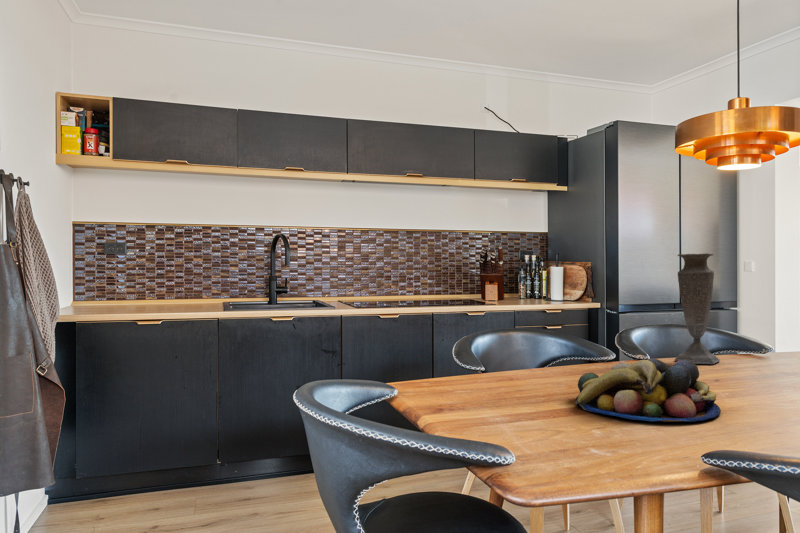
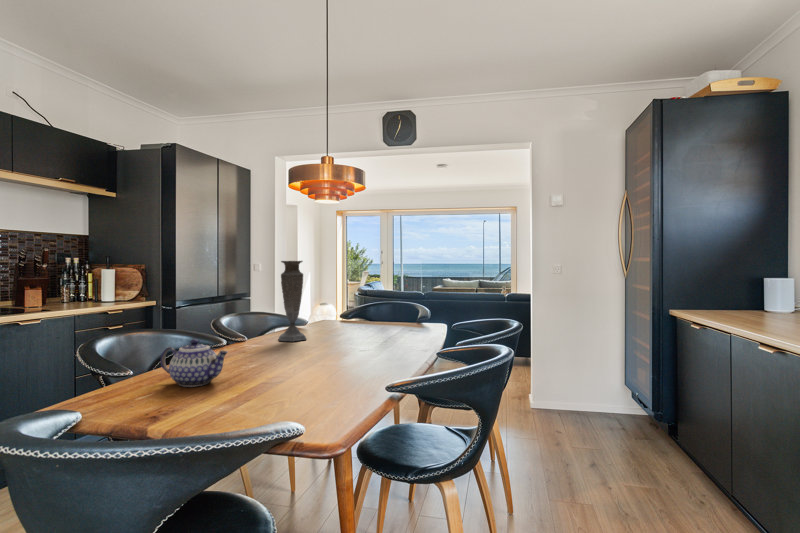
teapot: none [483,339,530,387] -> present [161,339,228,387]
fruit bowl: present [575,358,721,422] -> none [272,337,376,388]

